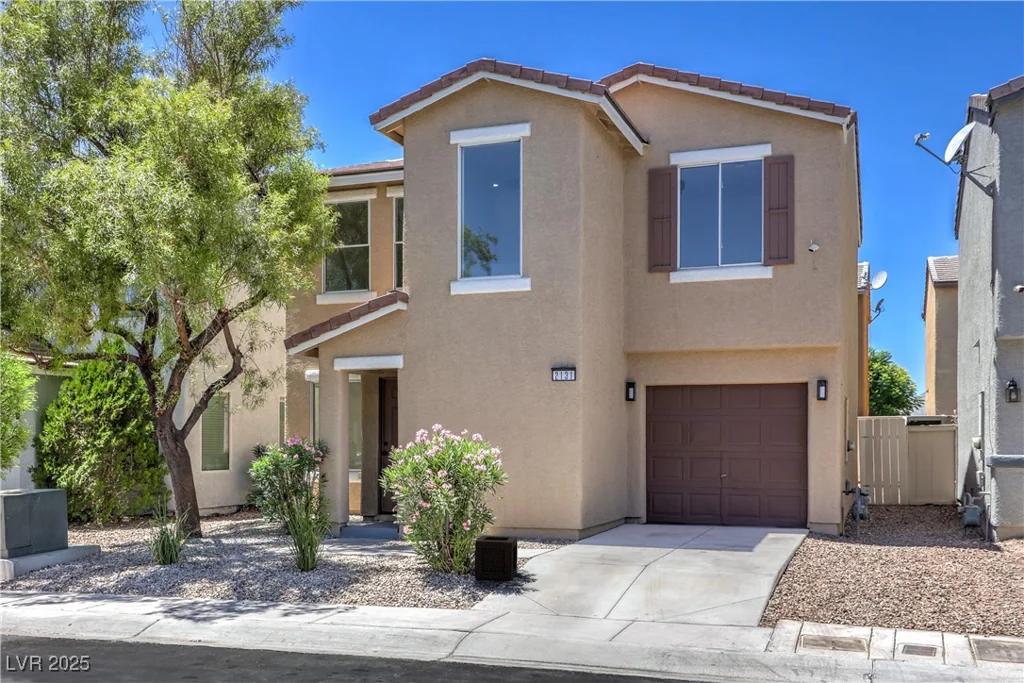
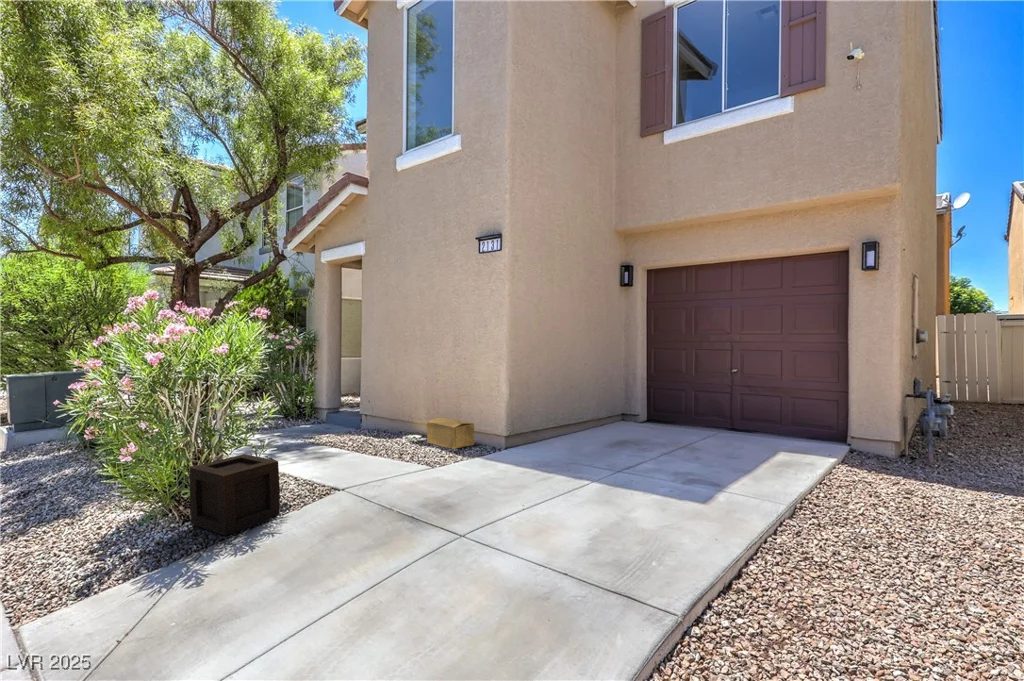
cardboard box: none [503,519,545,544] -> present [427,417,474,449]

